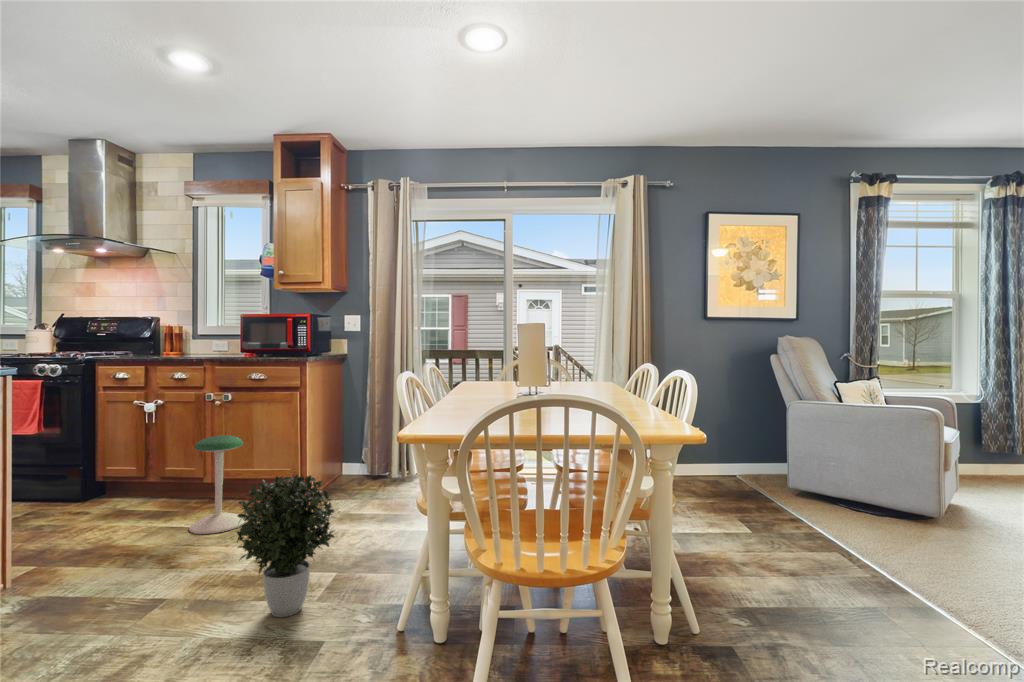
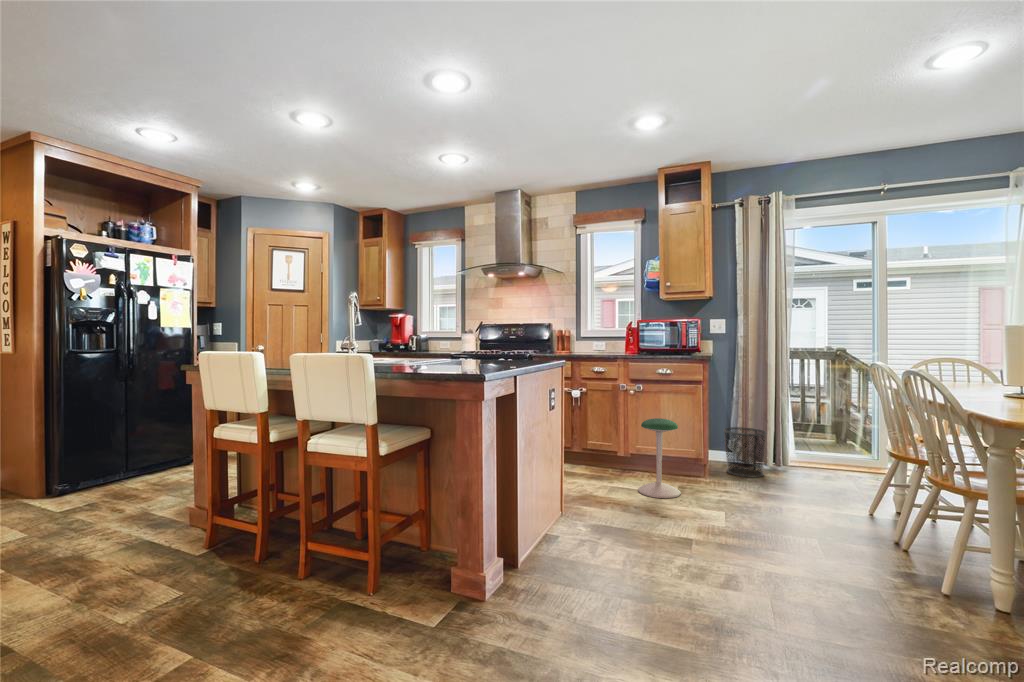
waste bin: none [340,435,386,491] -> present [724,427,767,477]
potted plant: present [237,474,335,617] -> none [779,451,878,573]

